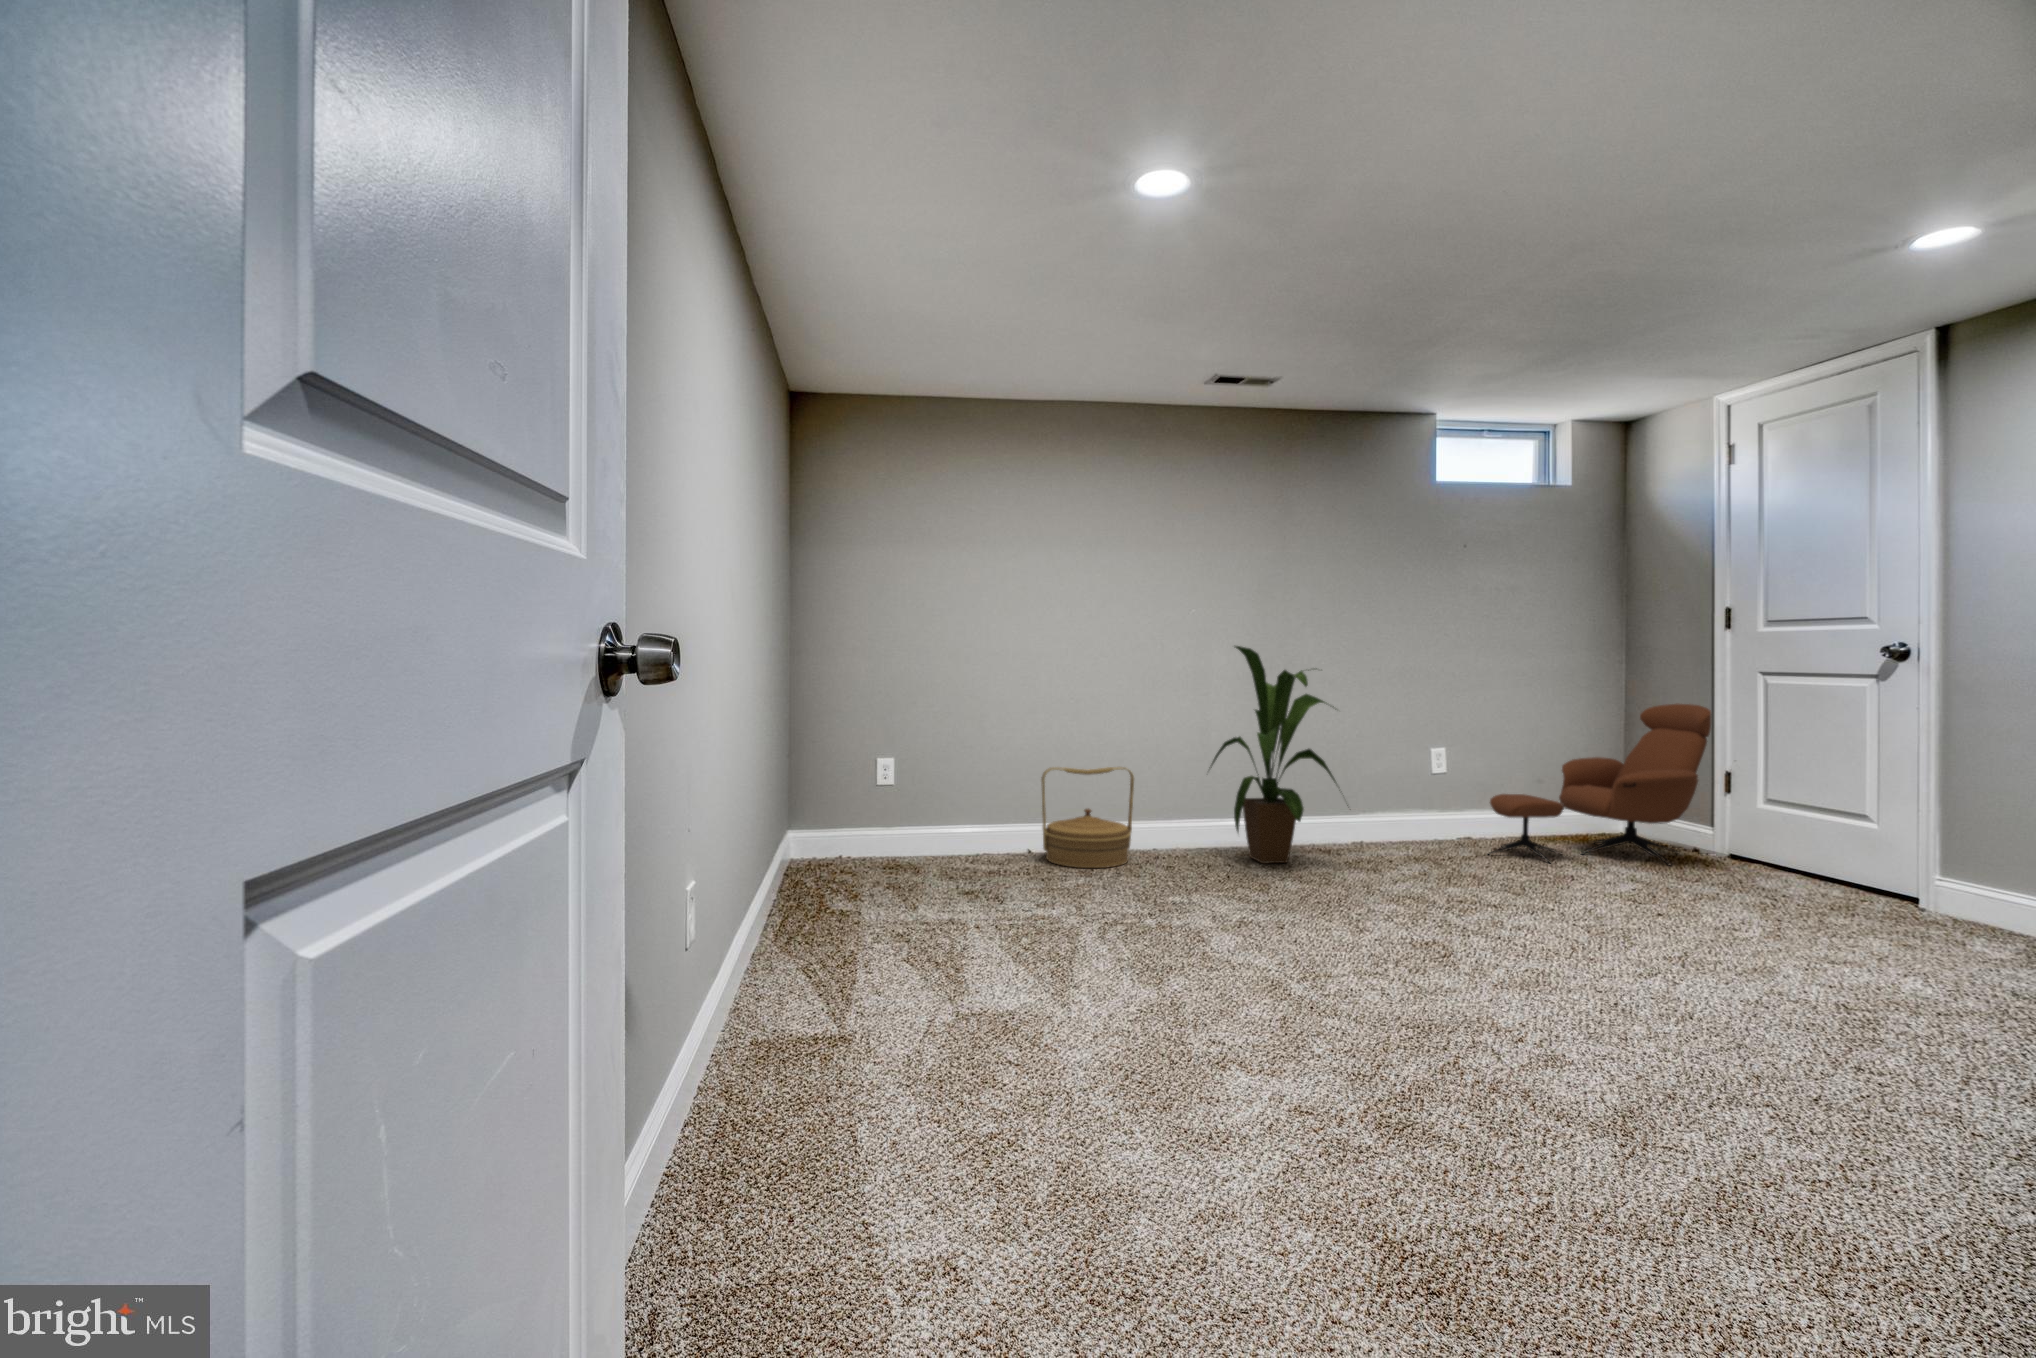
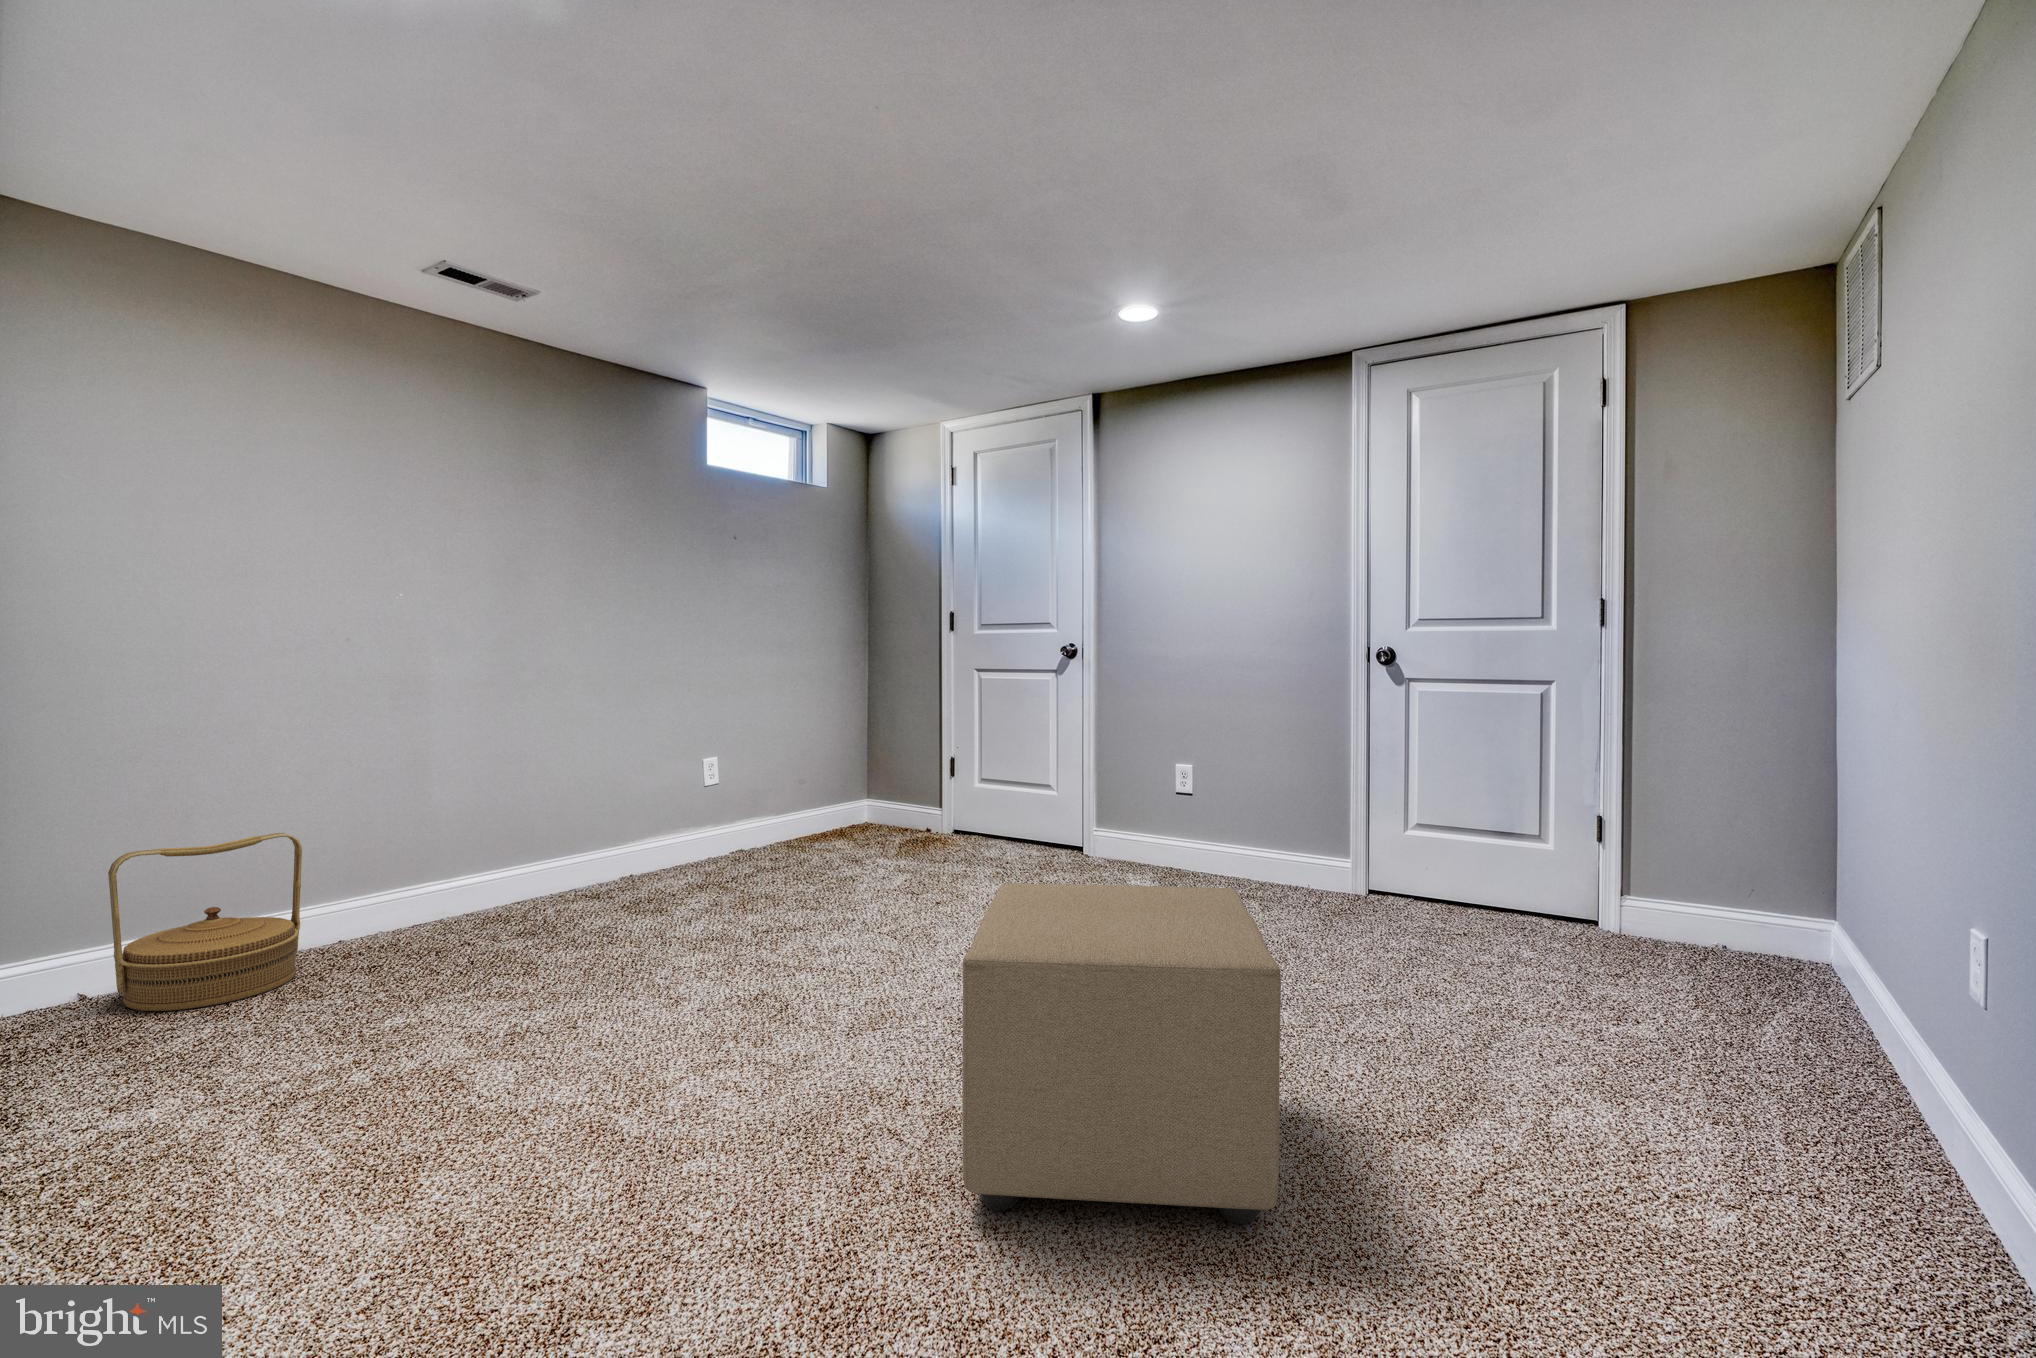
house plant: present [1211,646,1348,864] -> none [422,649,629,932]
lounge chair: present [1488,704,1711,865] -> none [763,699,939,867]
ottoman: none [1525,867,1935,1223] -> present [962,883,1281,1224]

